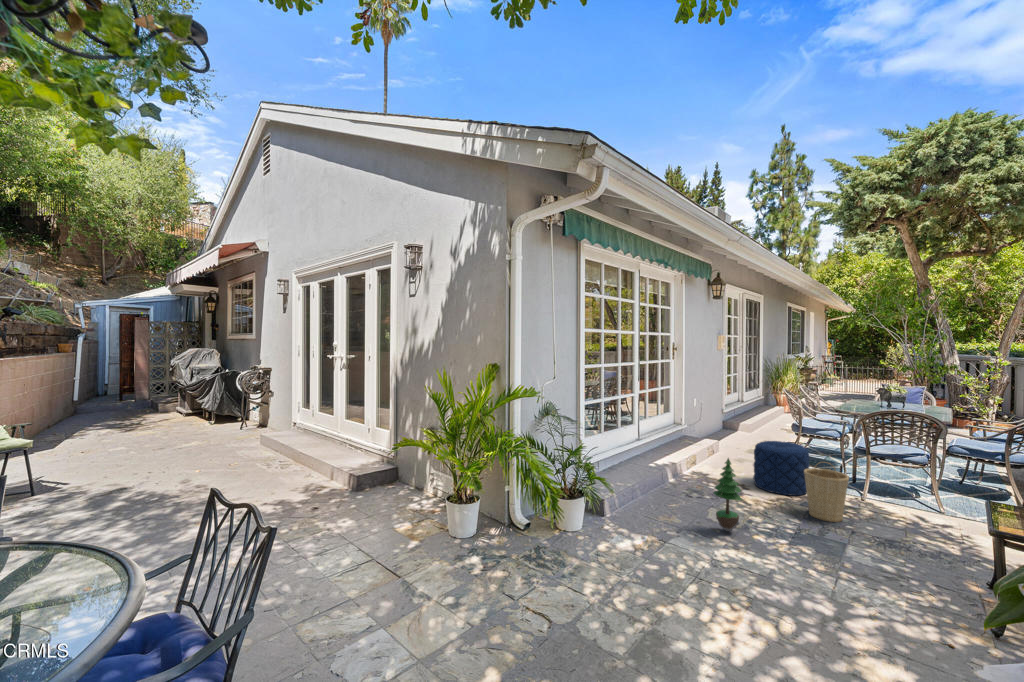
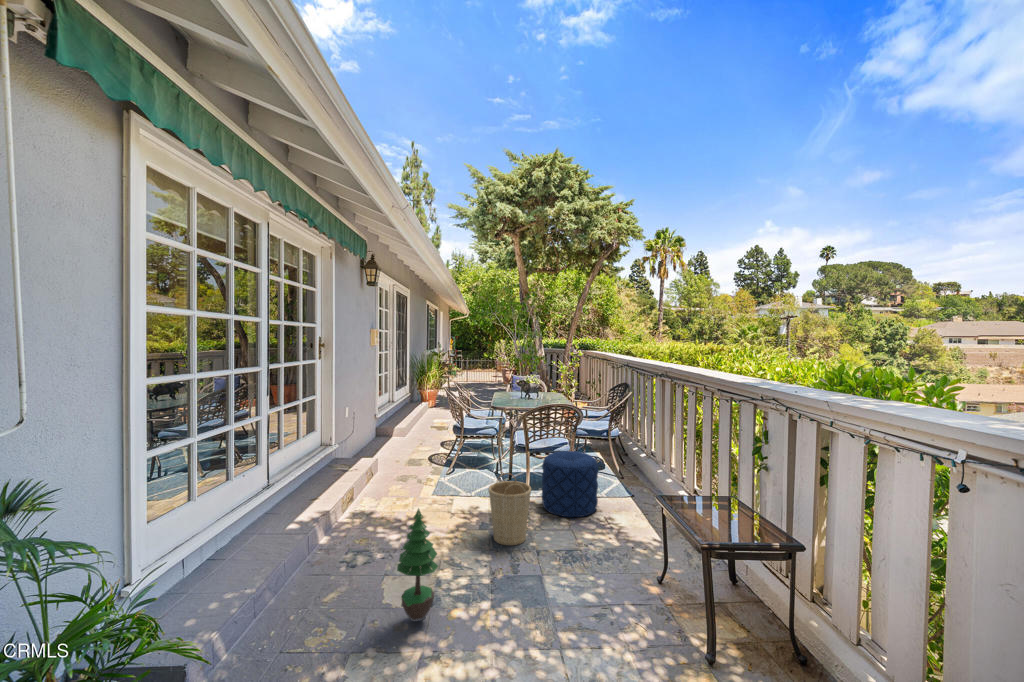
pouf: present [753,441,809,495] -> present [542,451,598,517]

